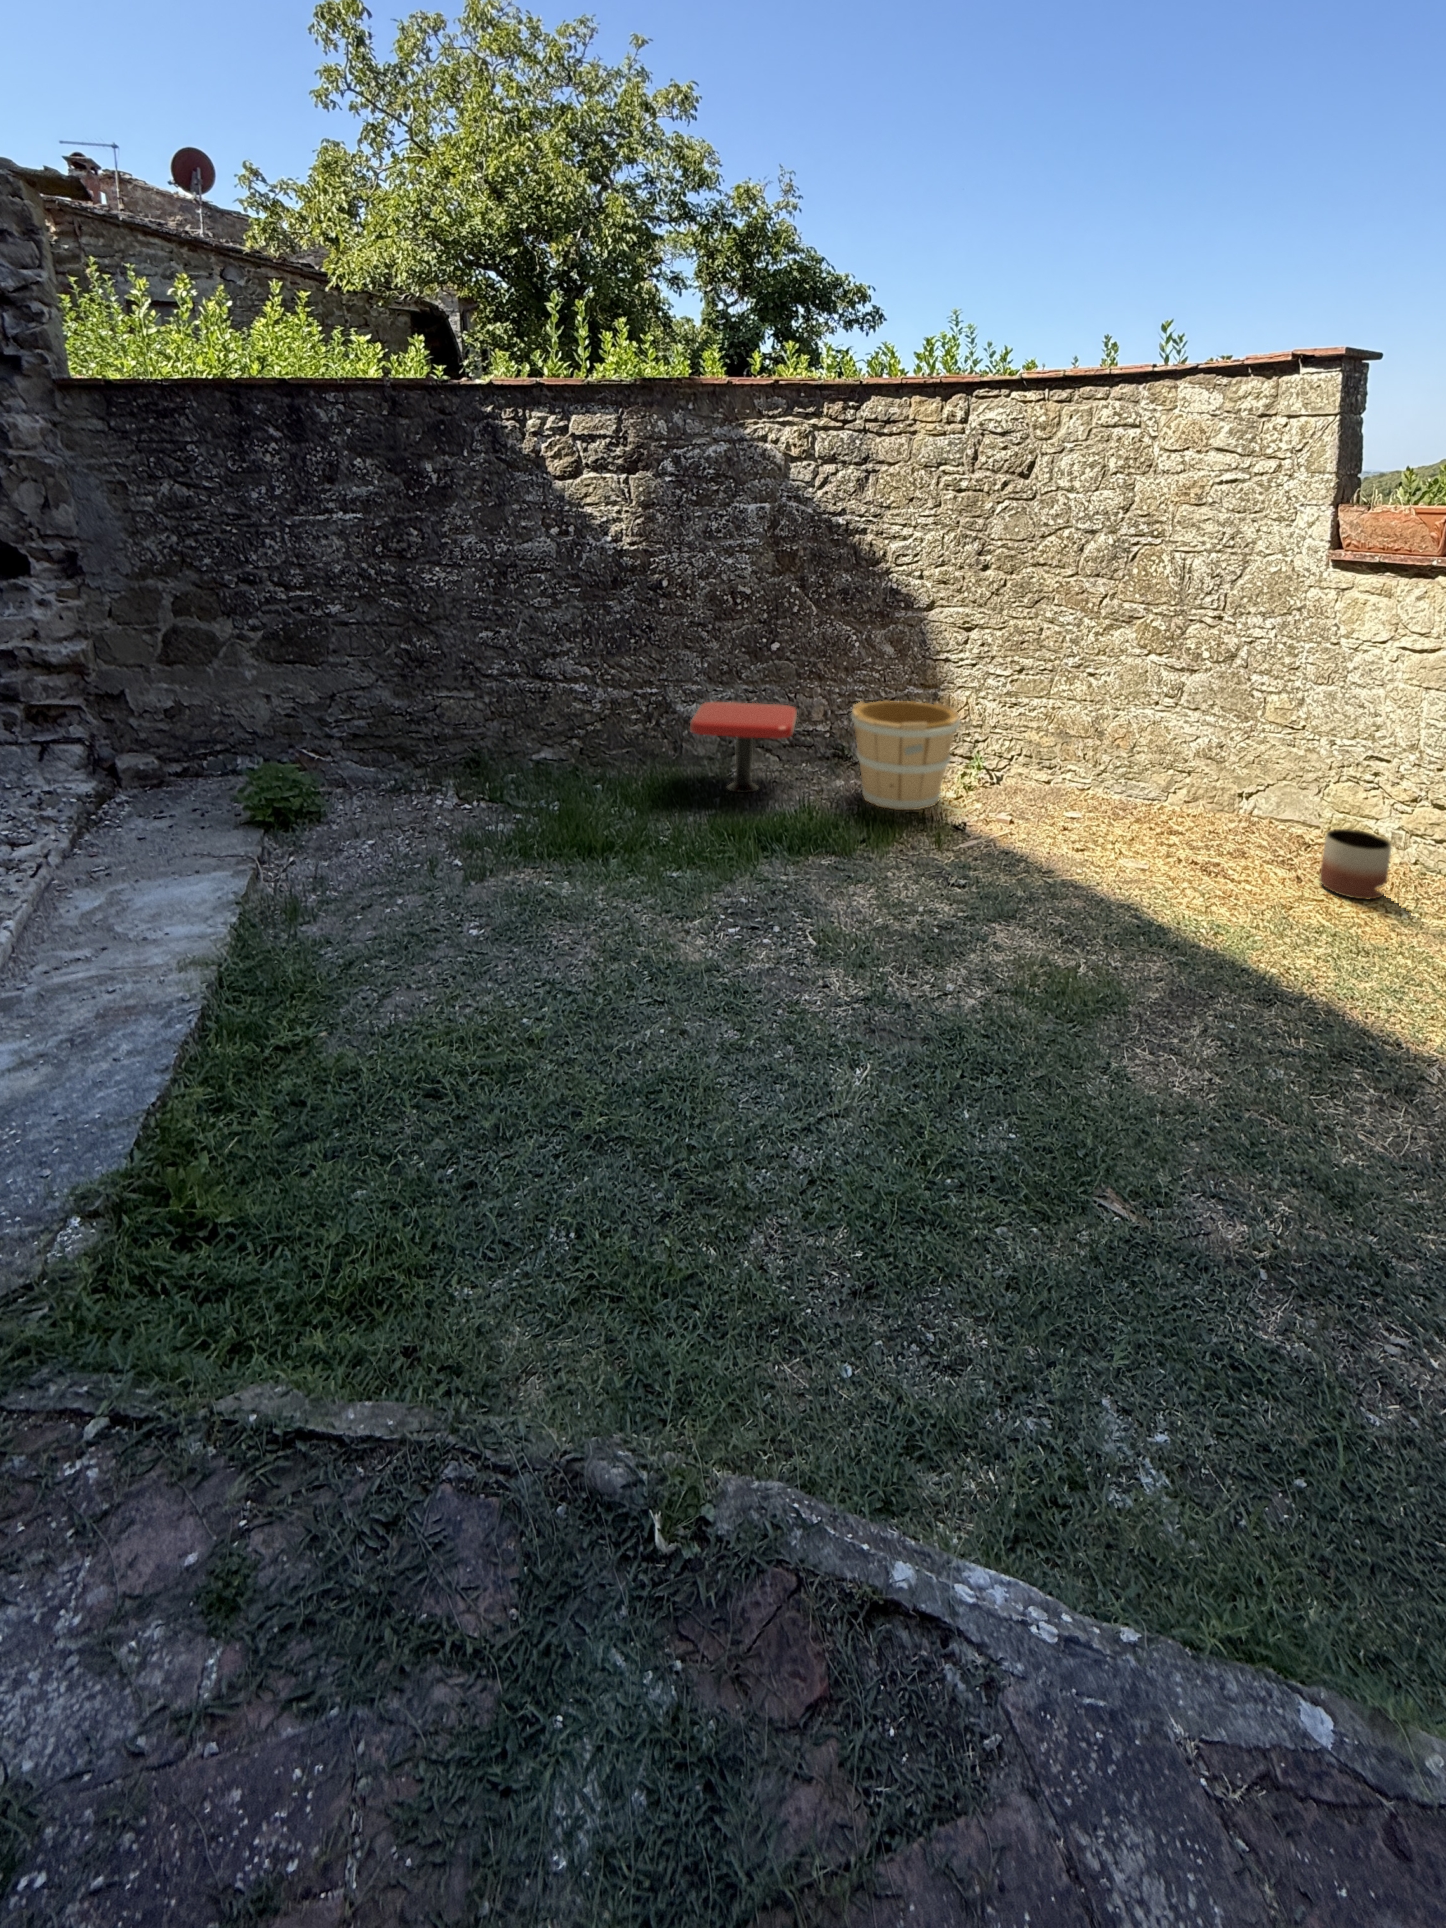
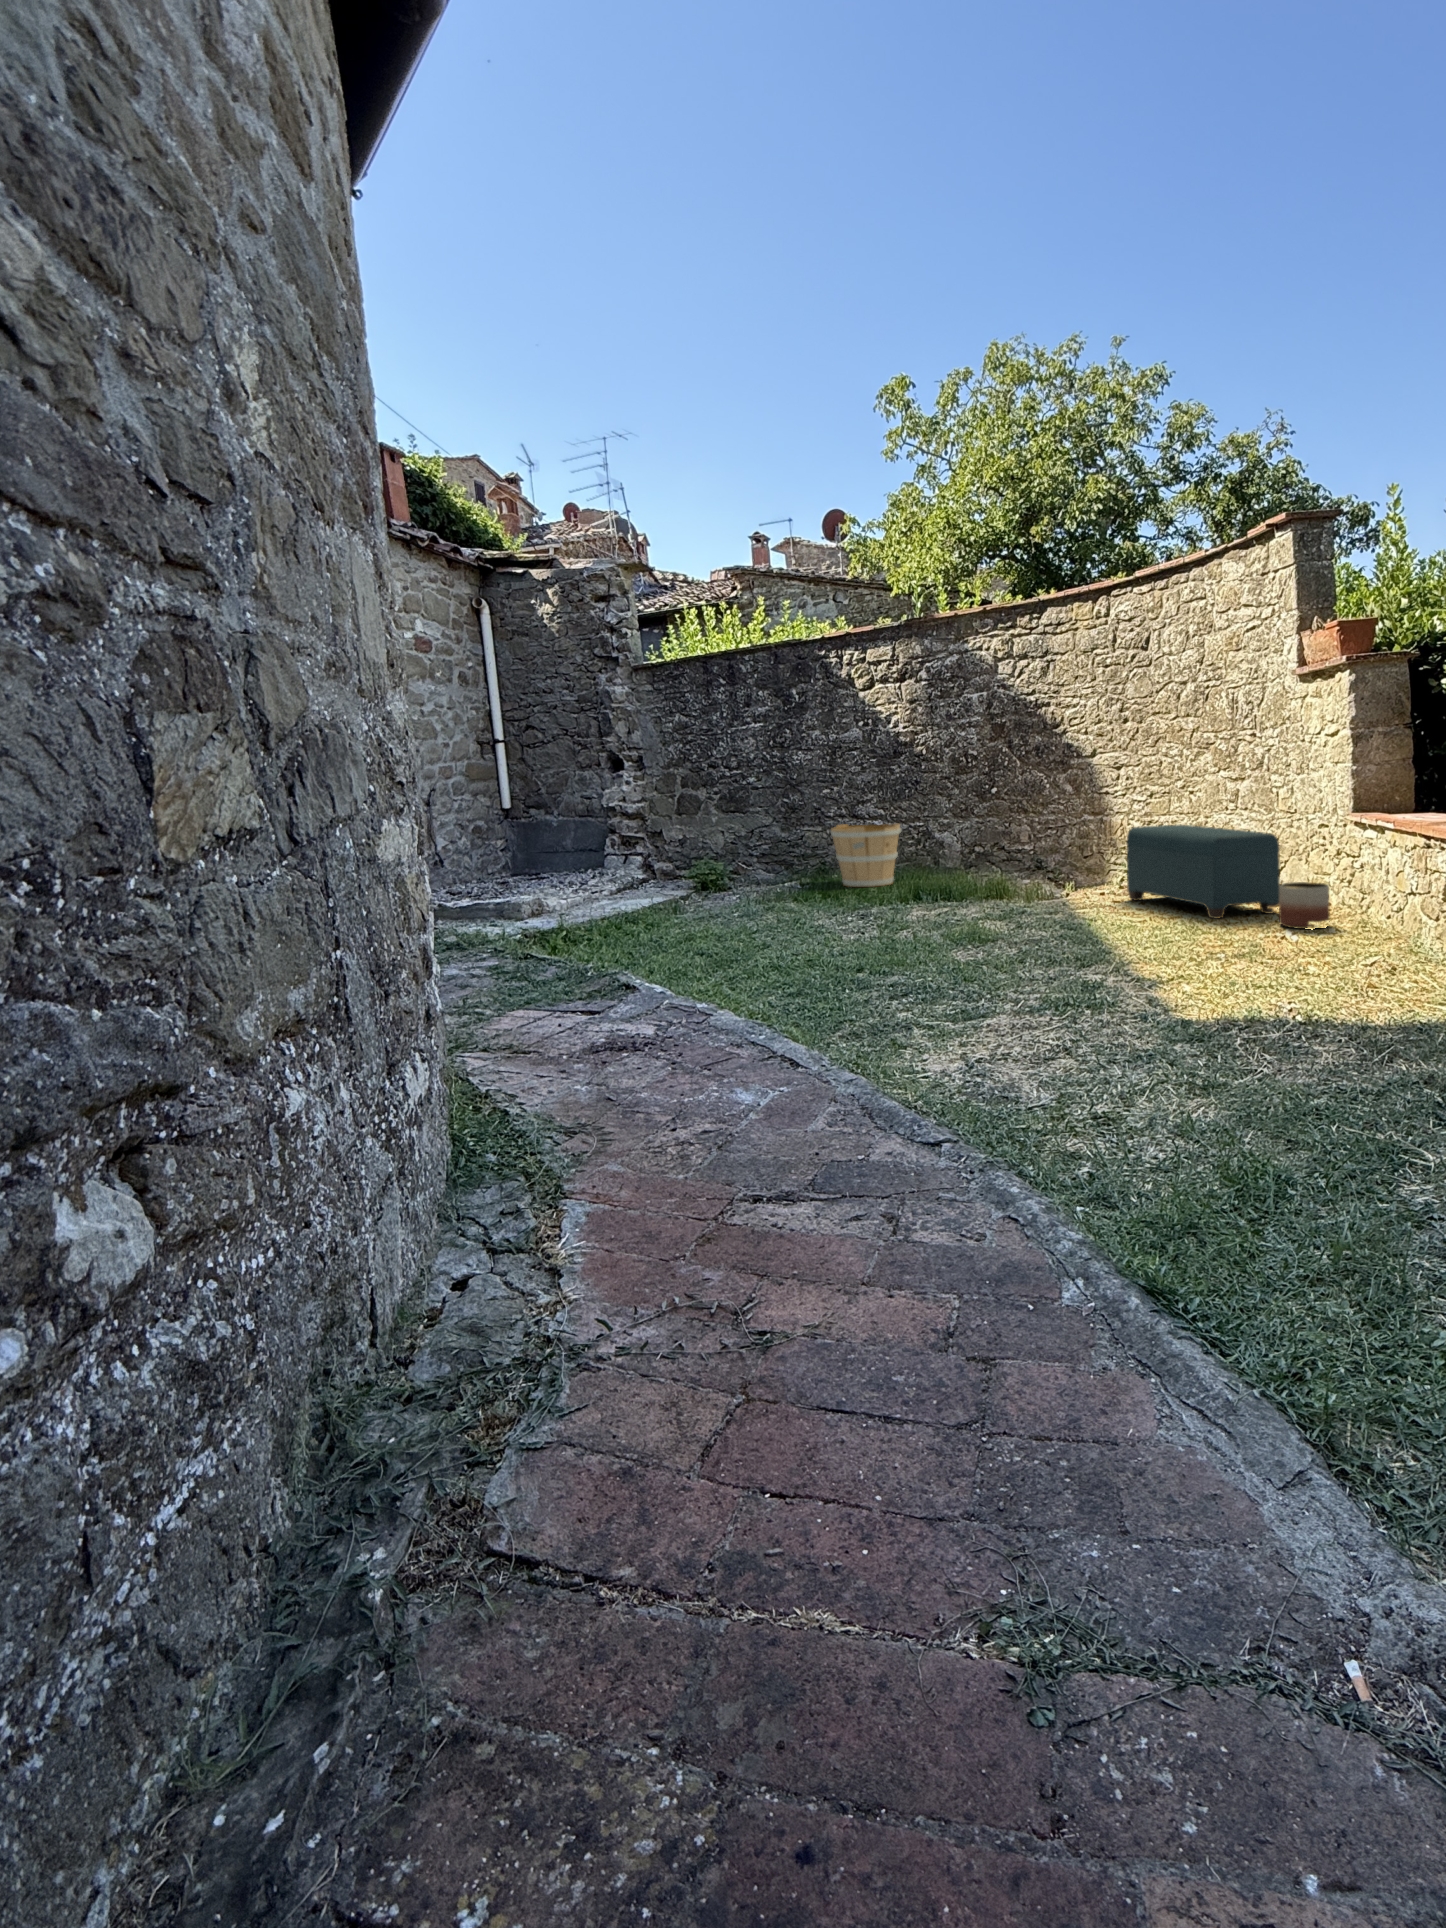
wooden bucket: present [851,701,960,810] -> present [831,823,901,887]
pedestal table: present [690,702,797,793] -> none [920,832,1004,888]
bench: none [1029,715,1271,876] -> present [1127,825,1280,919]

